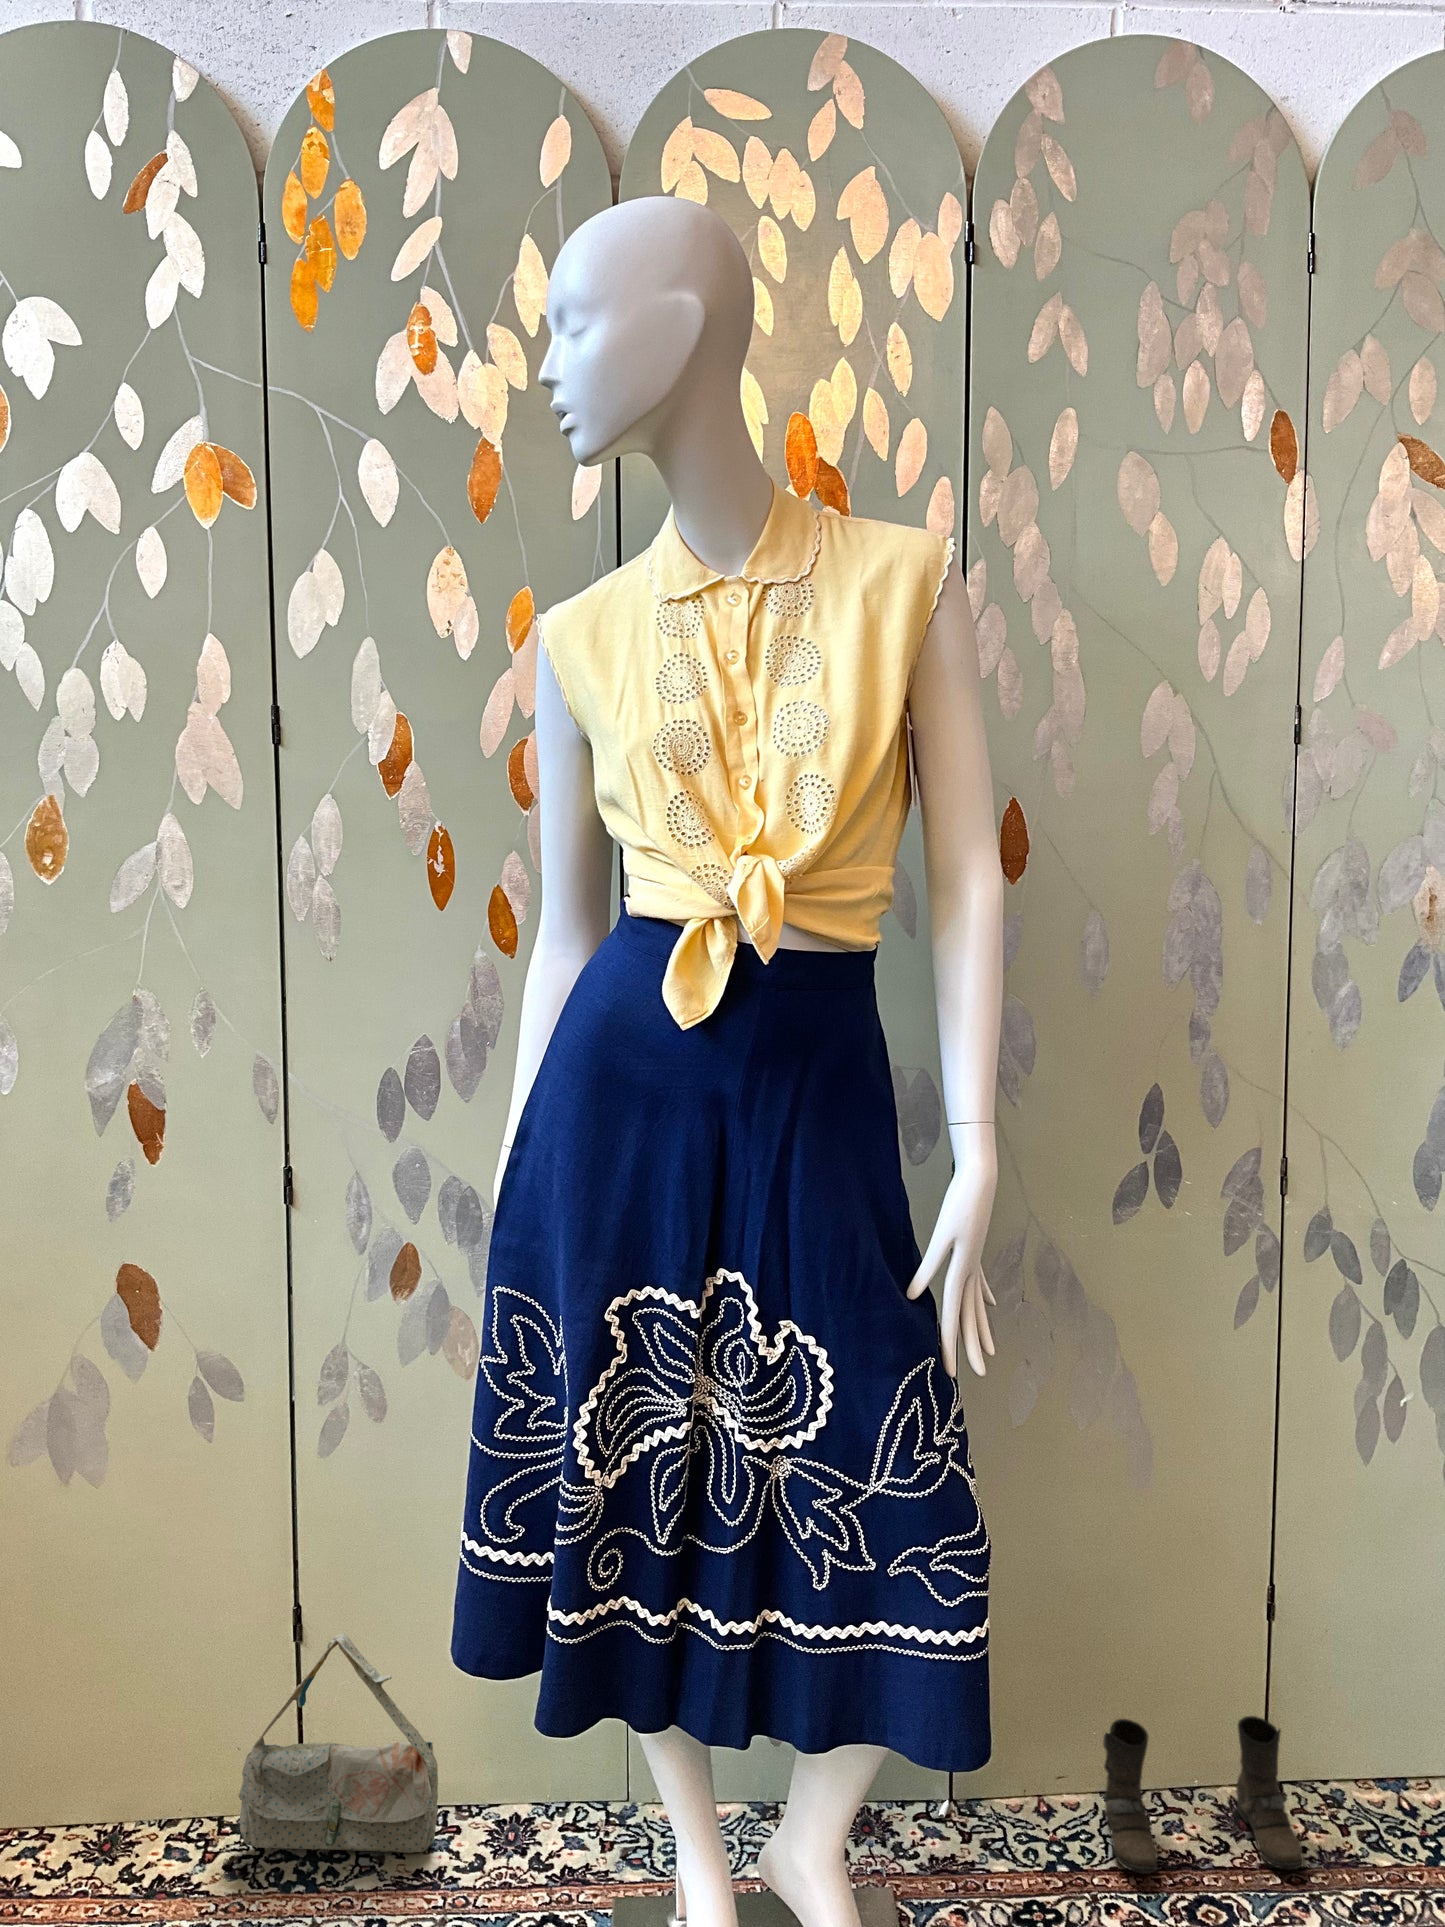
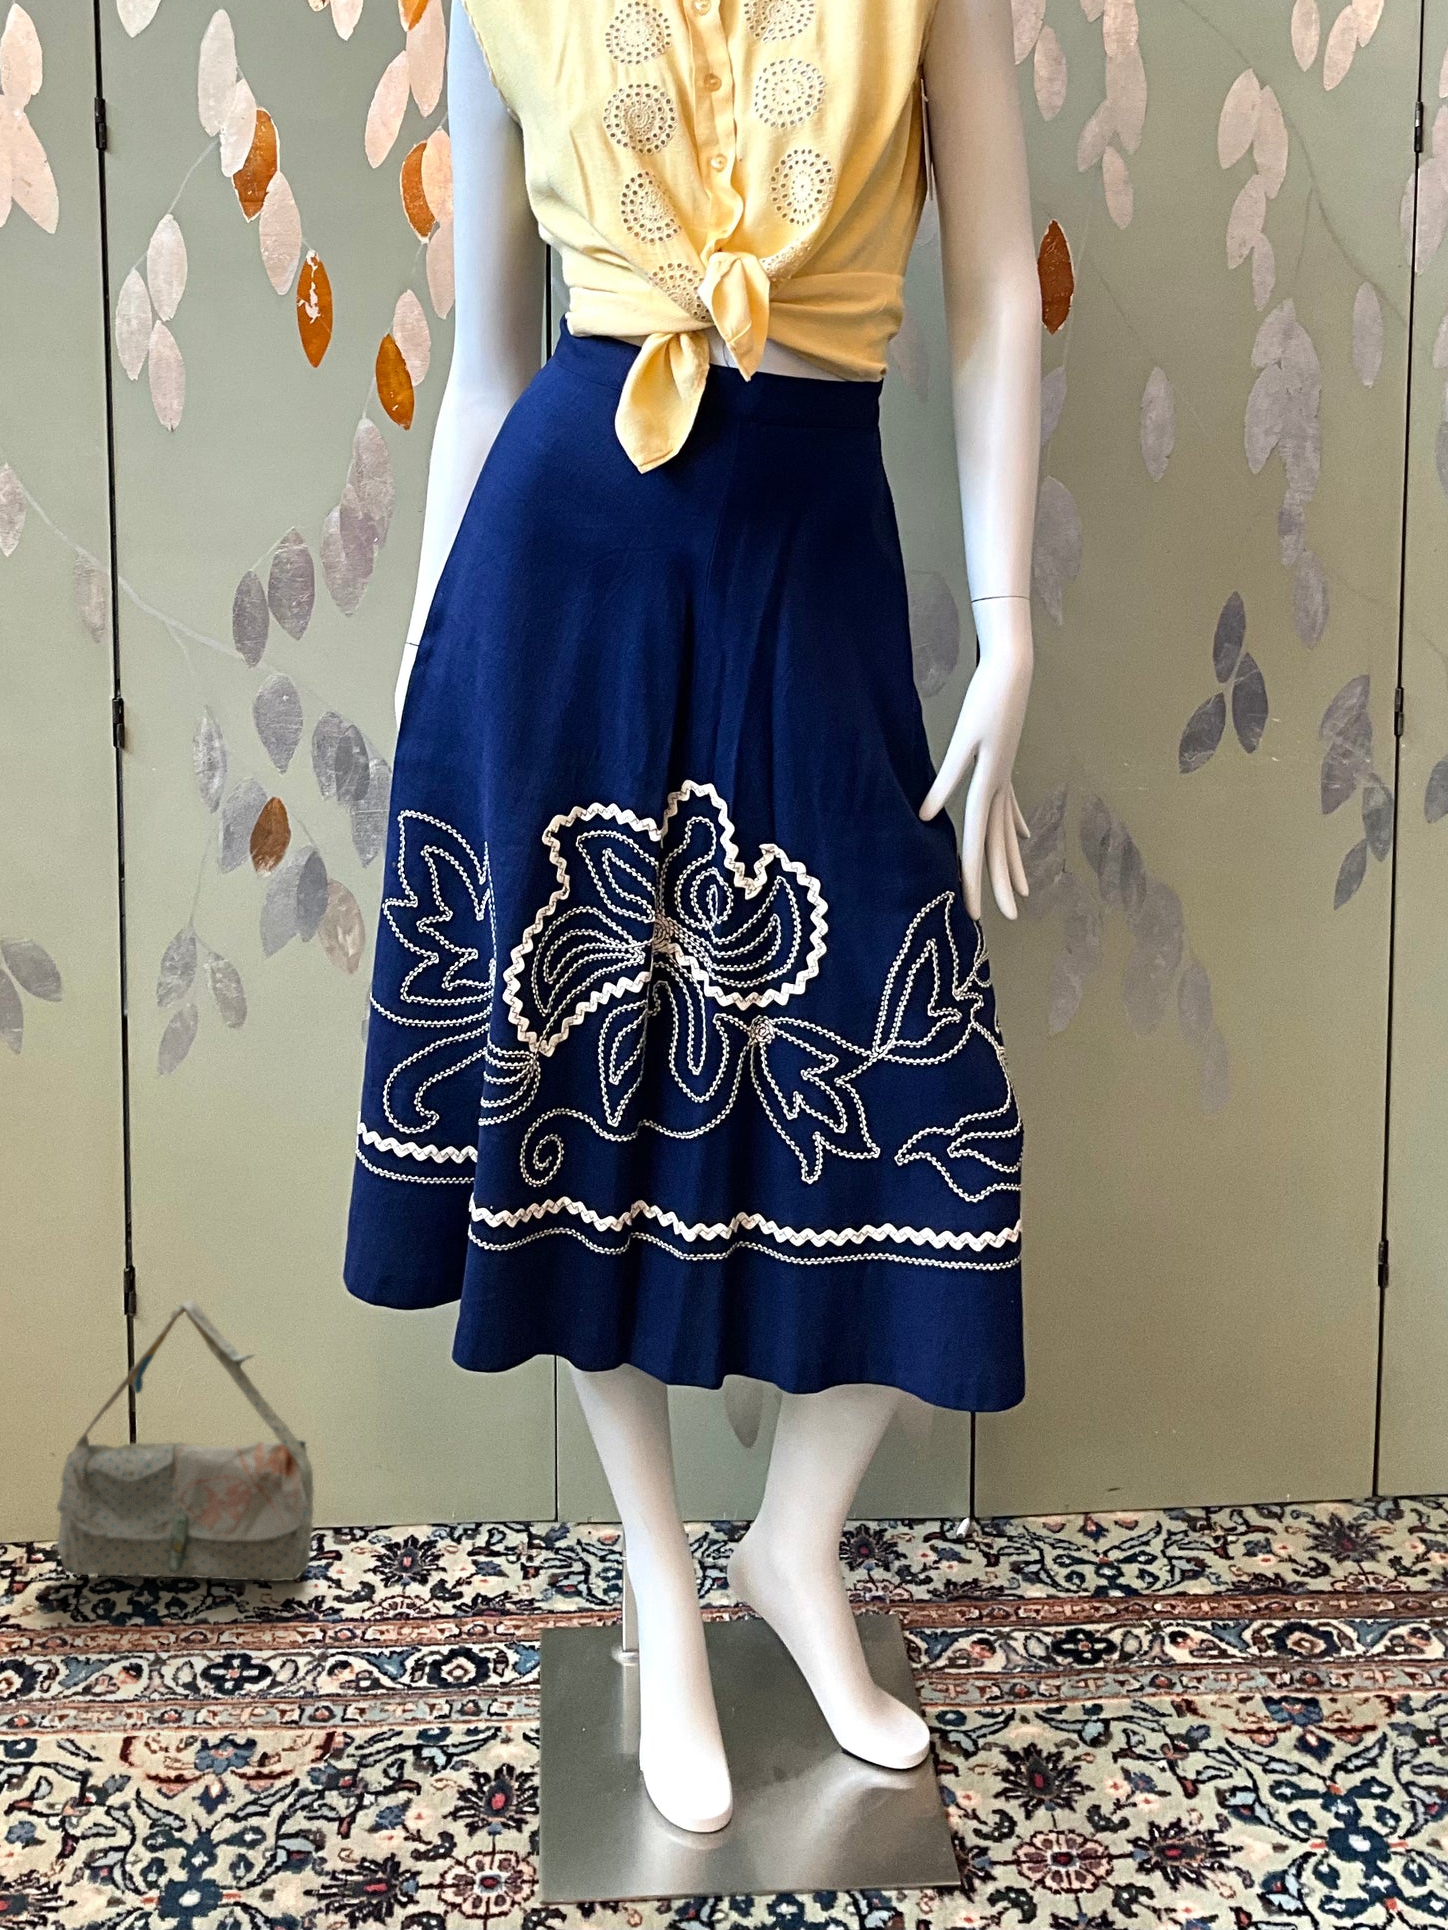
boots: present [1103,1716,1304,1873] -> none [1169,1410,1423,1596]

